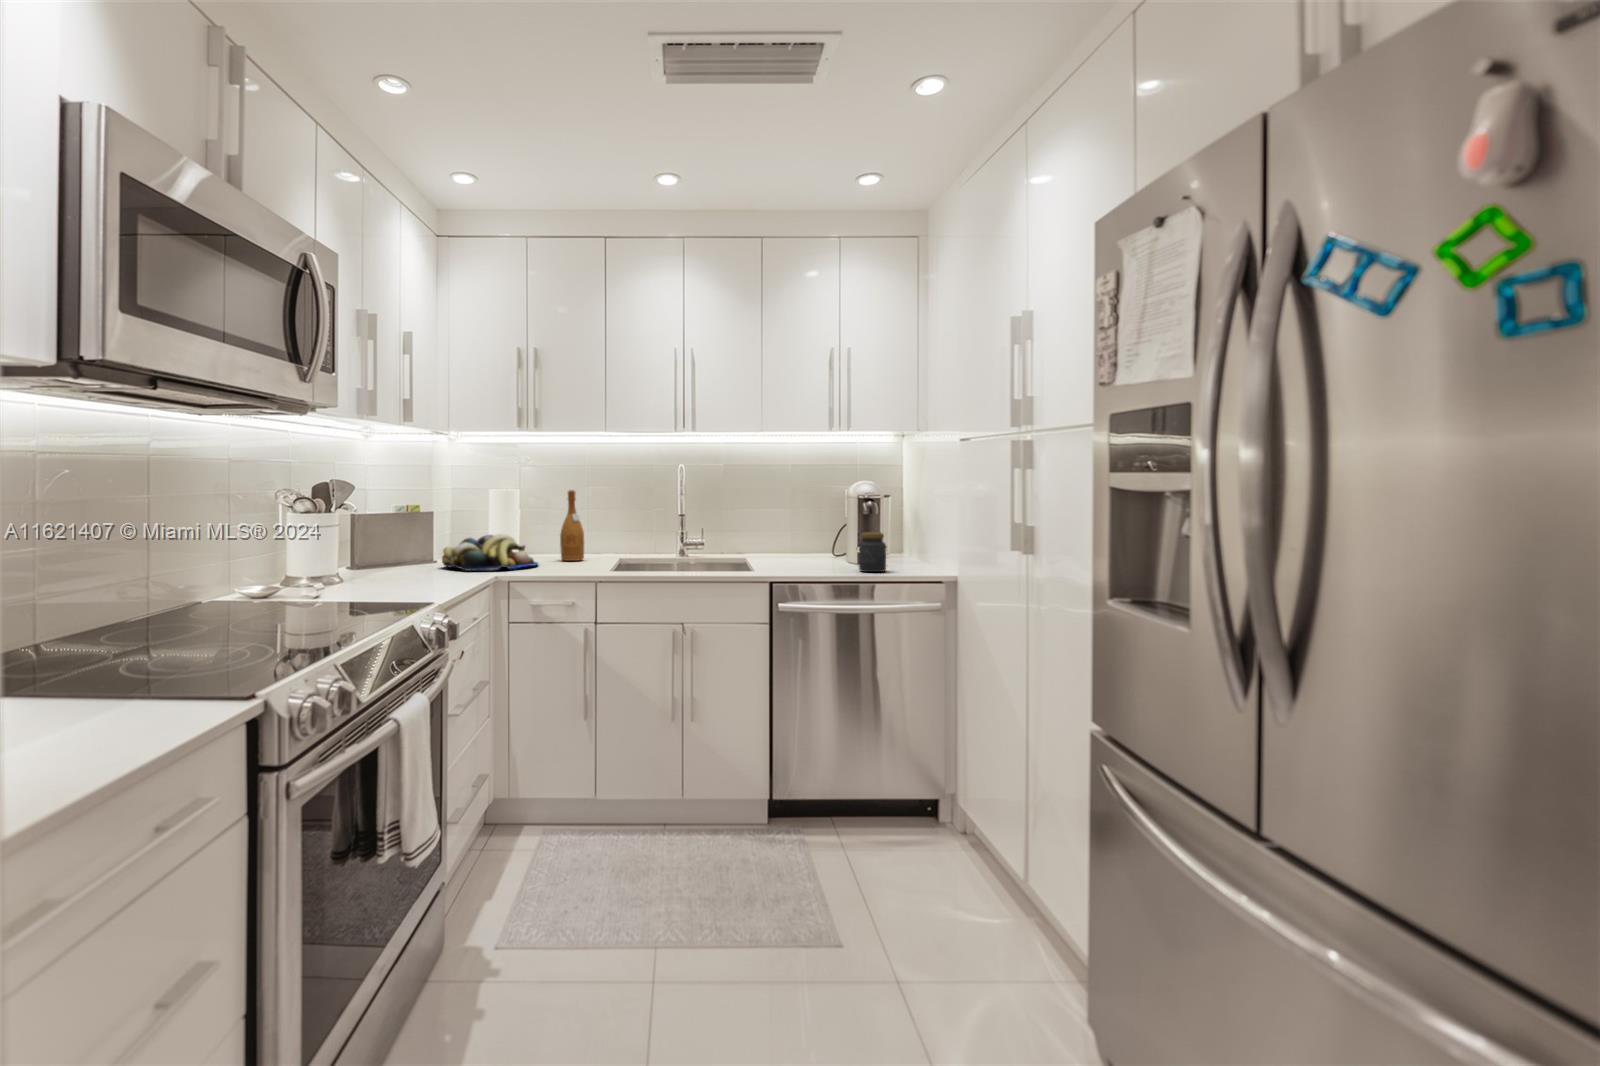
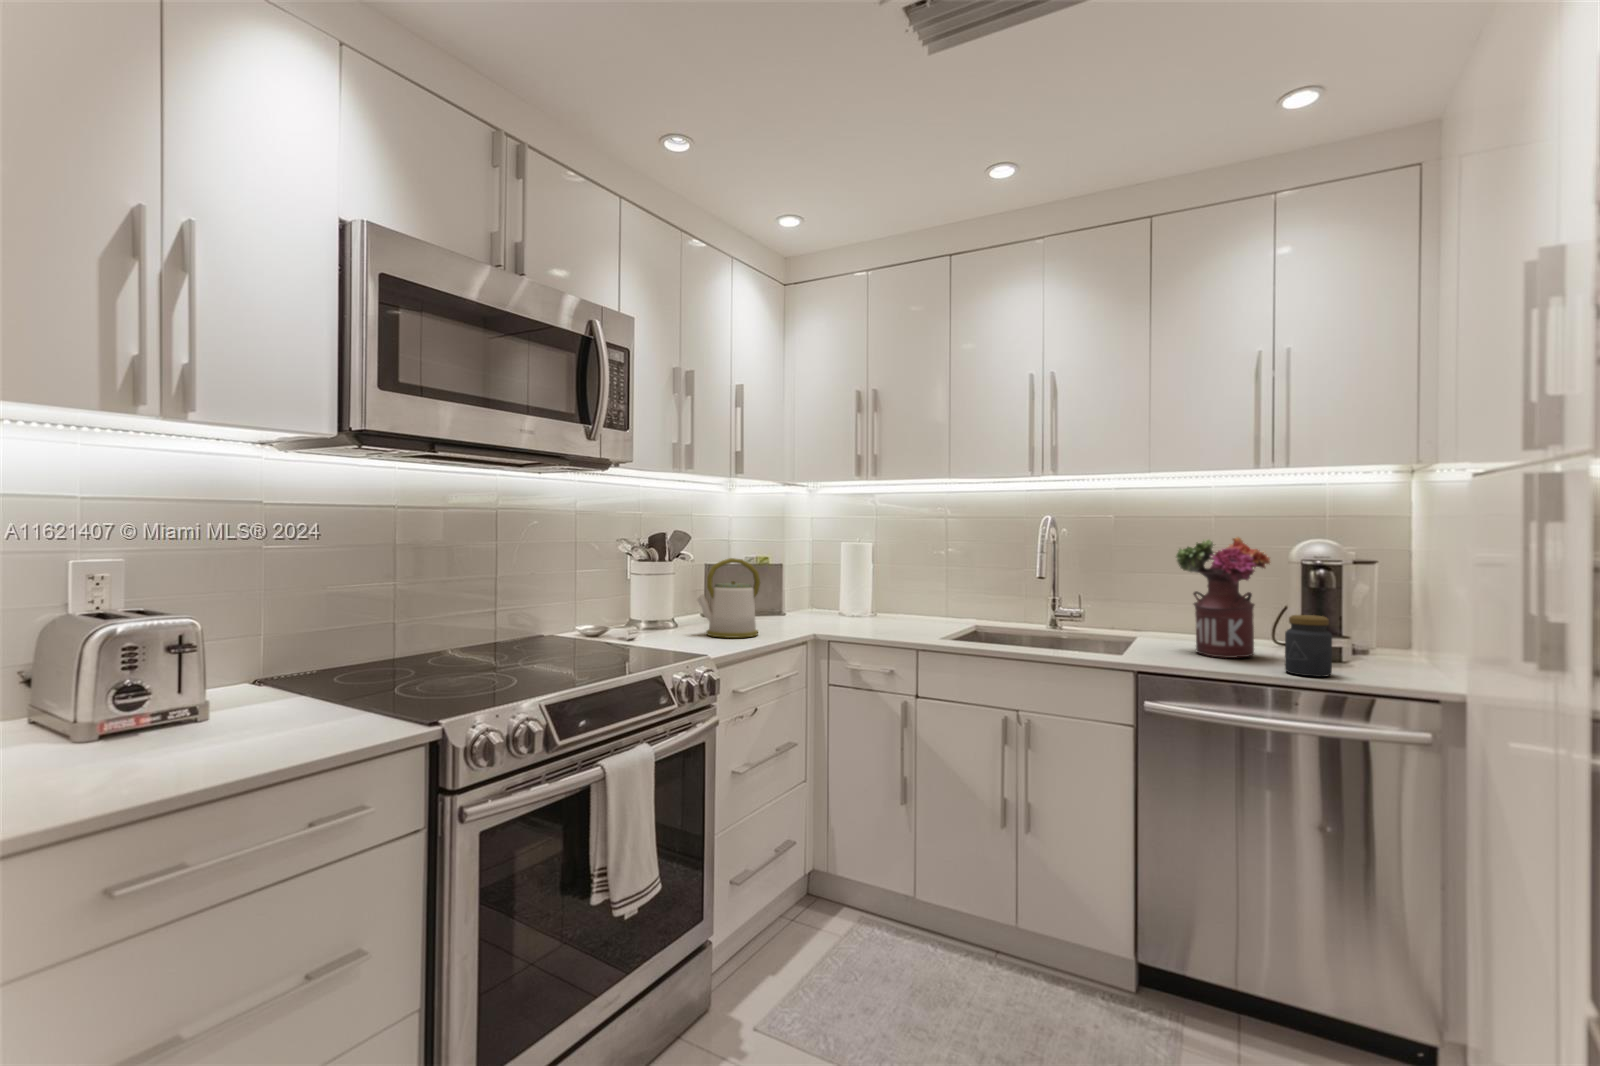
flower arrangement: none [782,481,843,567] -> present [1176,537,1270,658]
wine bottle: present [560,490,584,561] -> none [913,542,938,622]
kettle: none [373,506,440,584] -> present [697,558,760,638]
fruit bowl: present [442,534,538,571] -> none [786,588,881,628]

